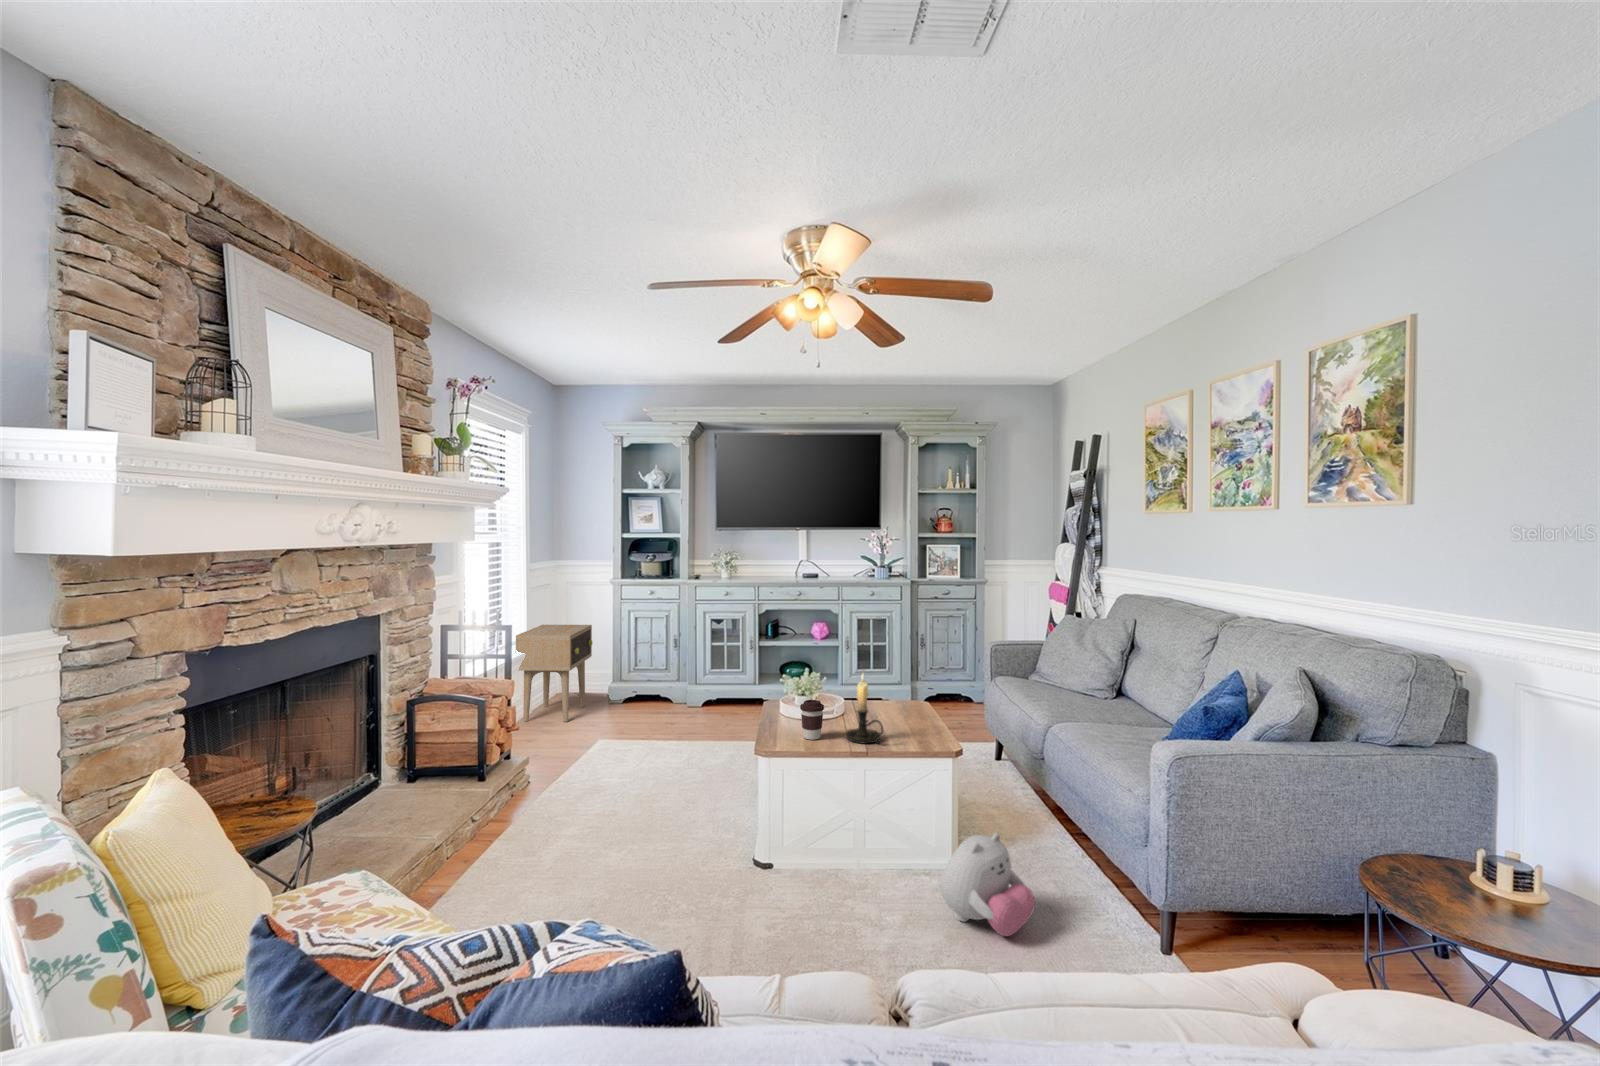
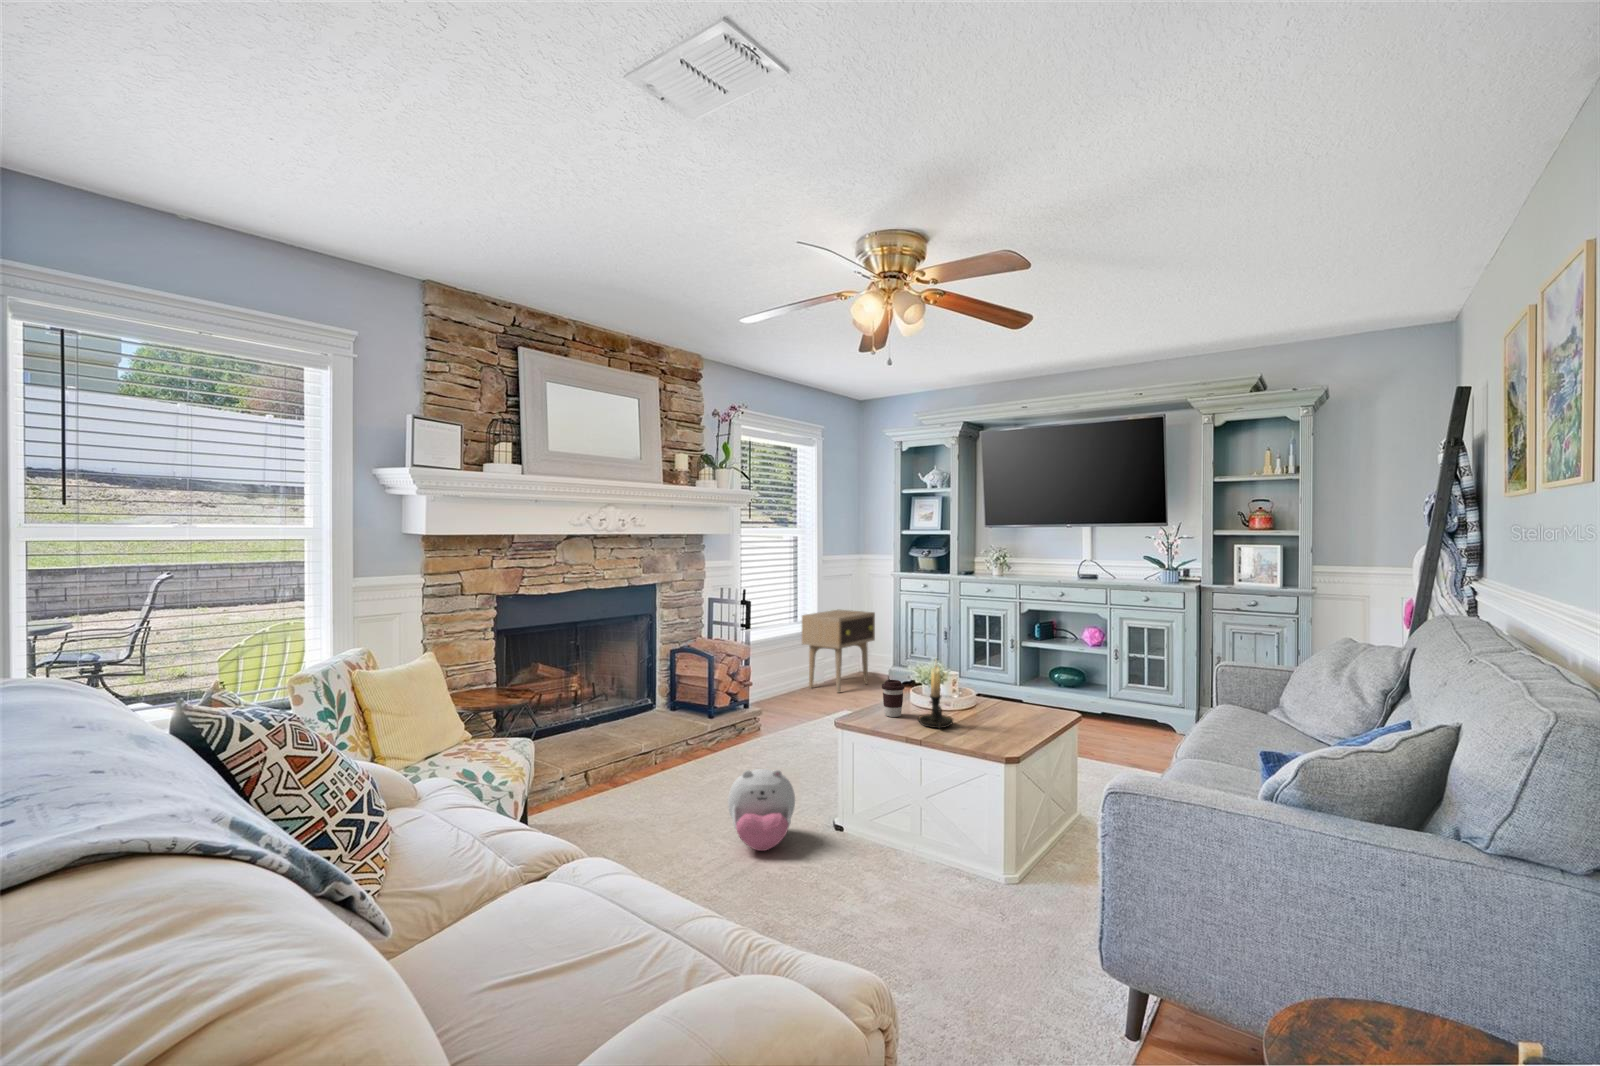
plush toy: present [940,833,1035,936] -> present [728,769,795,851]

